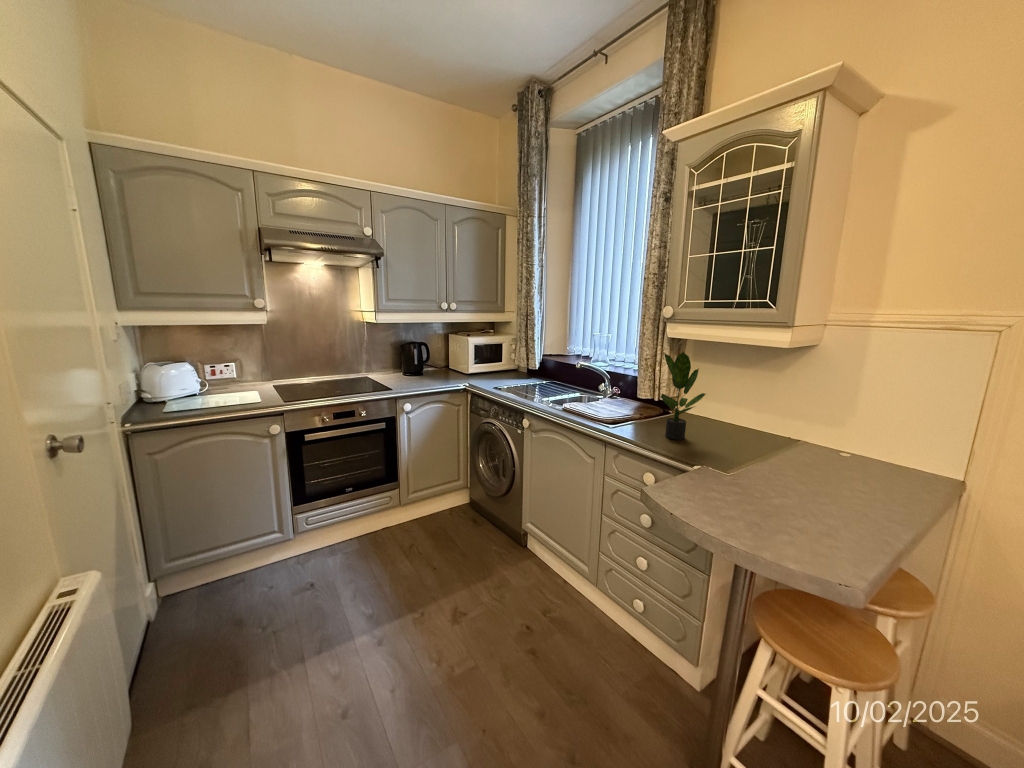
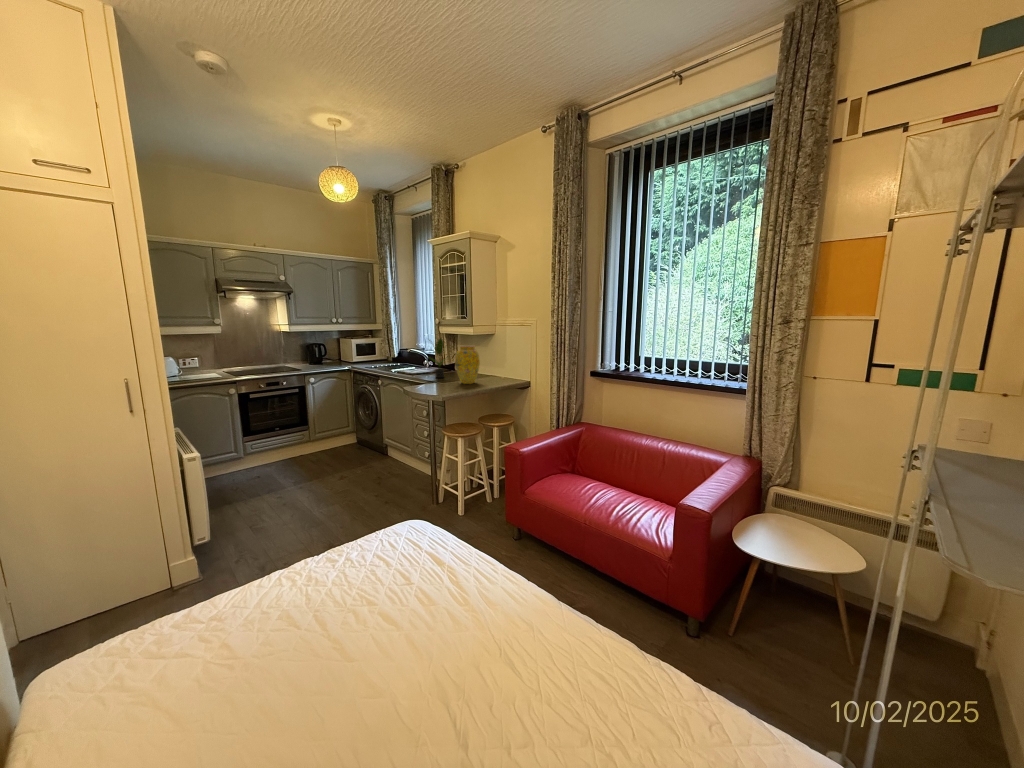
vase: none [759,379,835,481] -> present [455,345,480,384]

